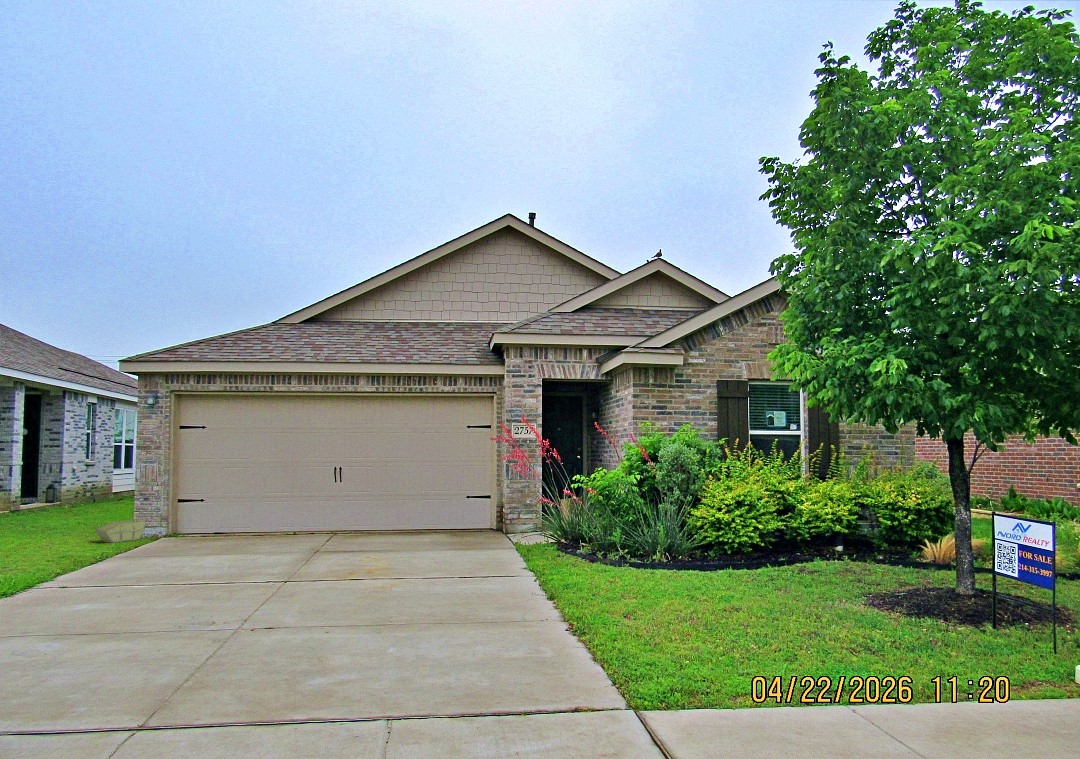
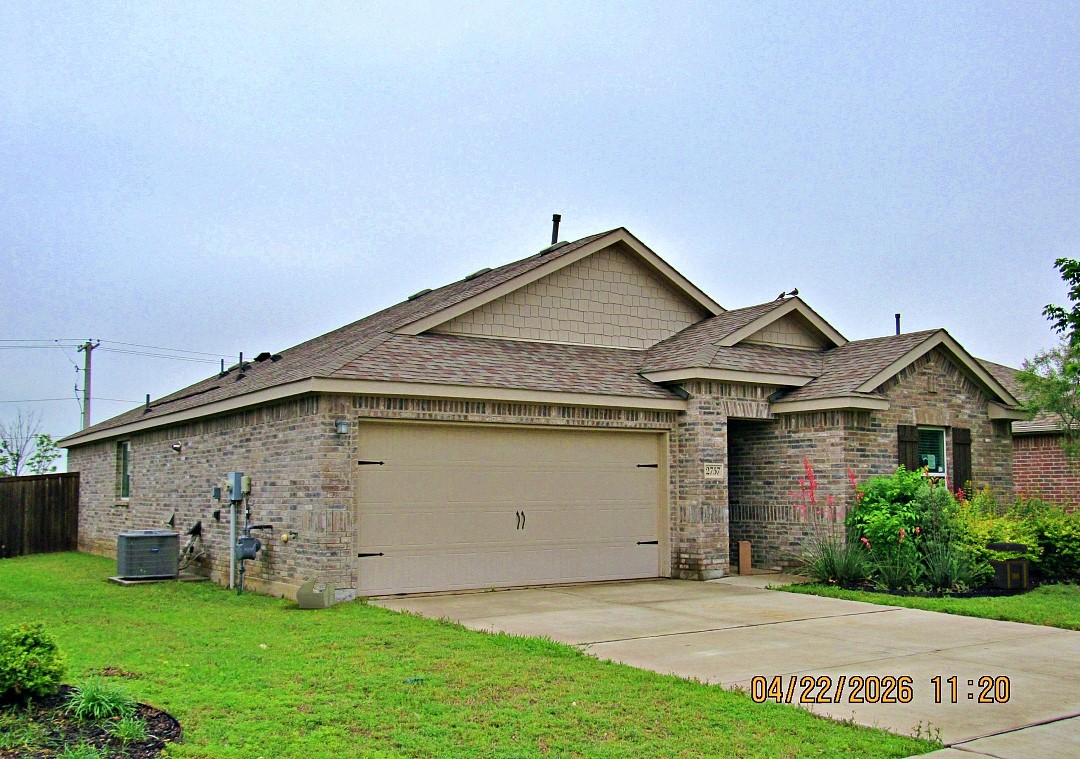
toolbox: none [707,513,745,569] -> present [985,543,1029,589]

